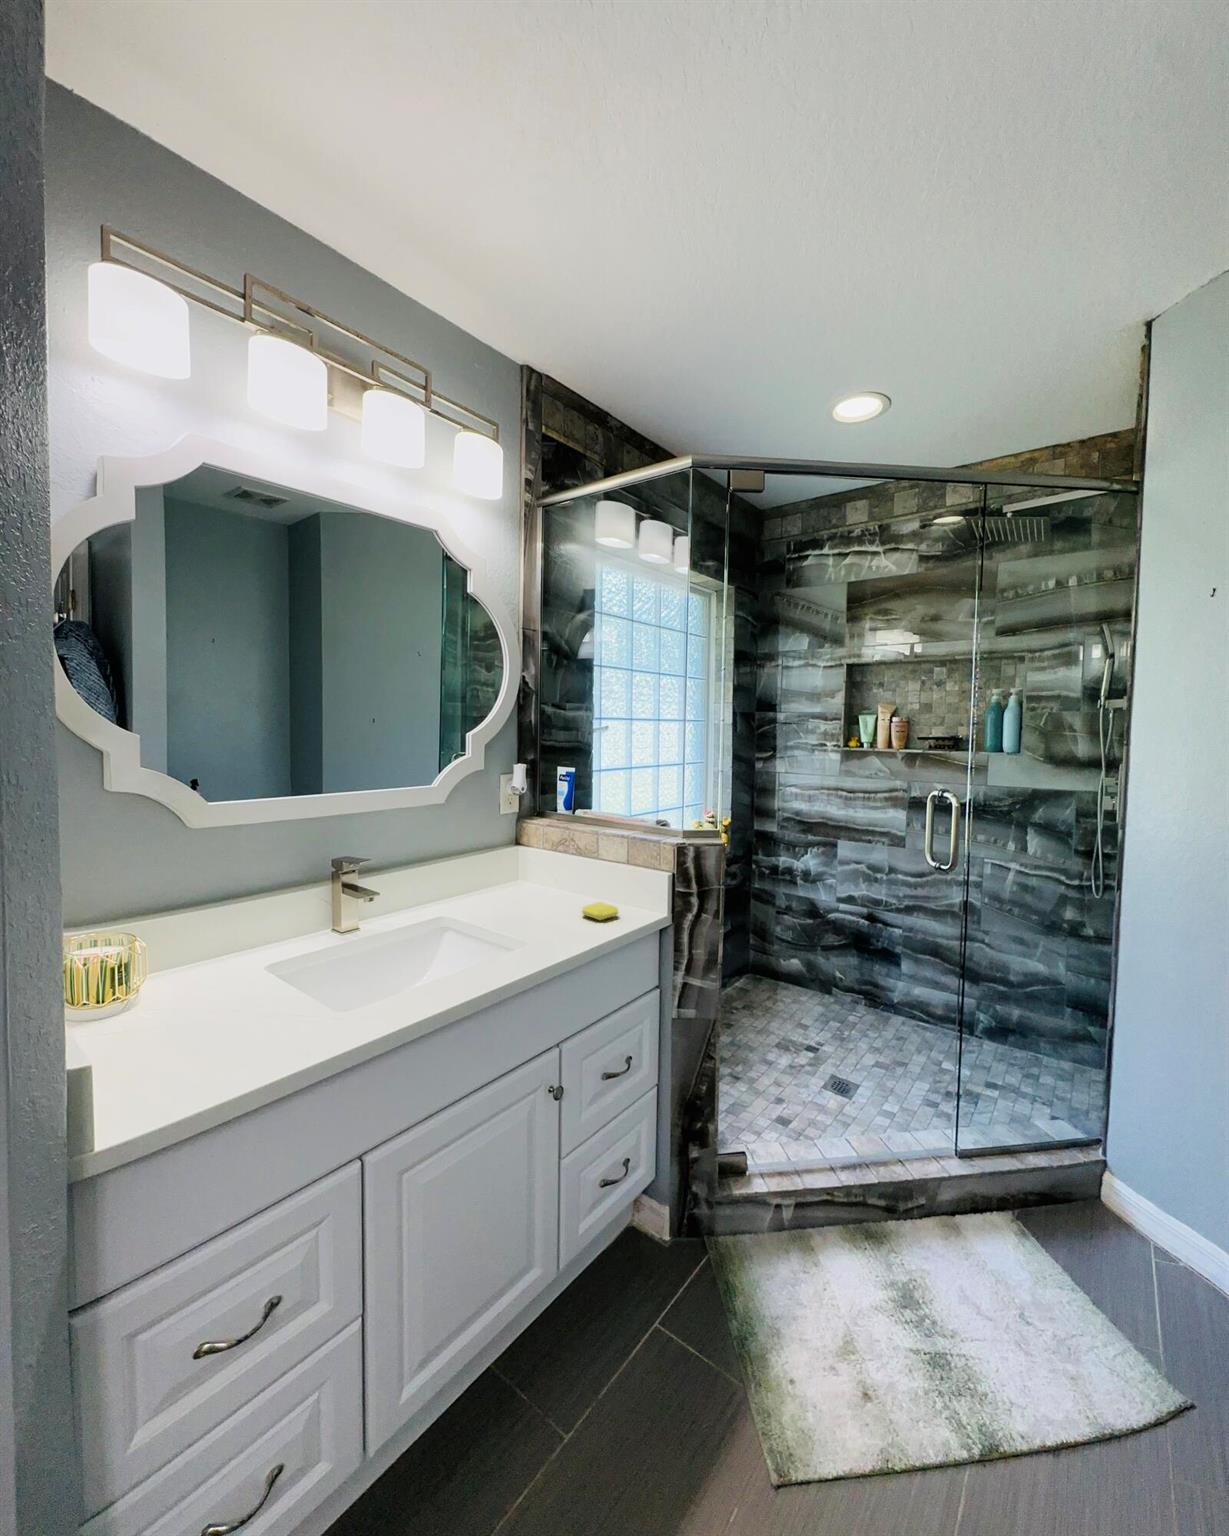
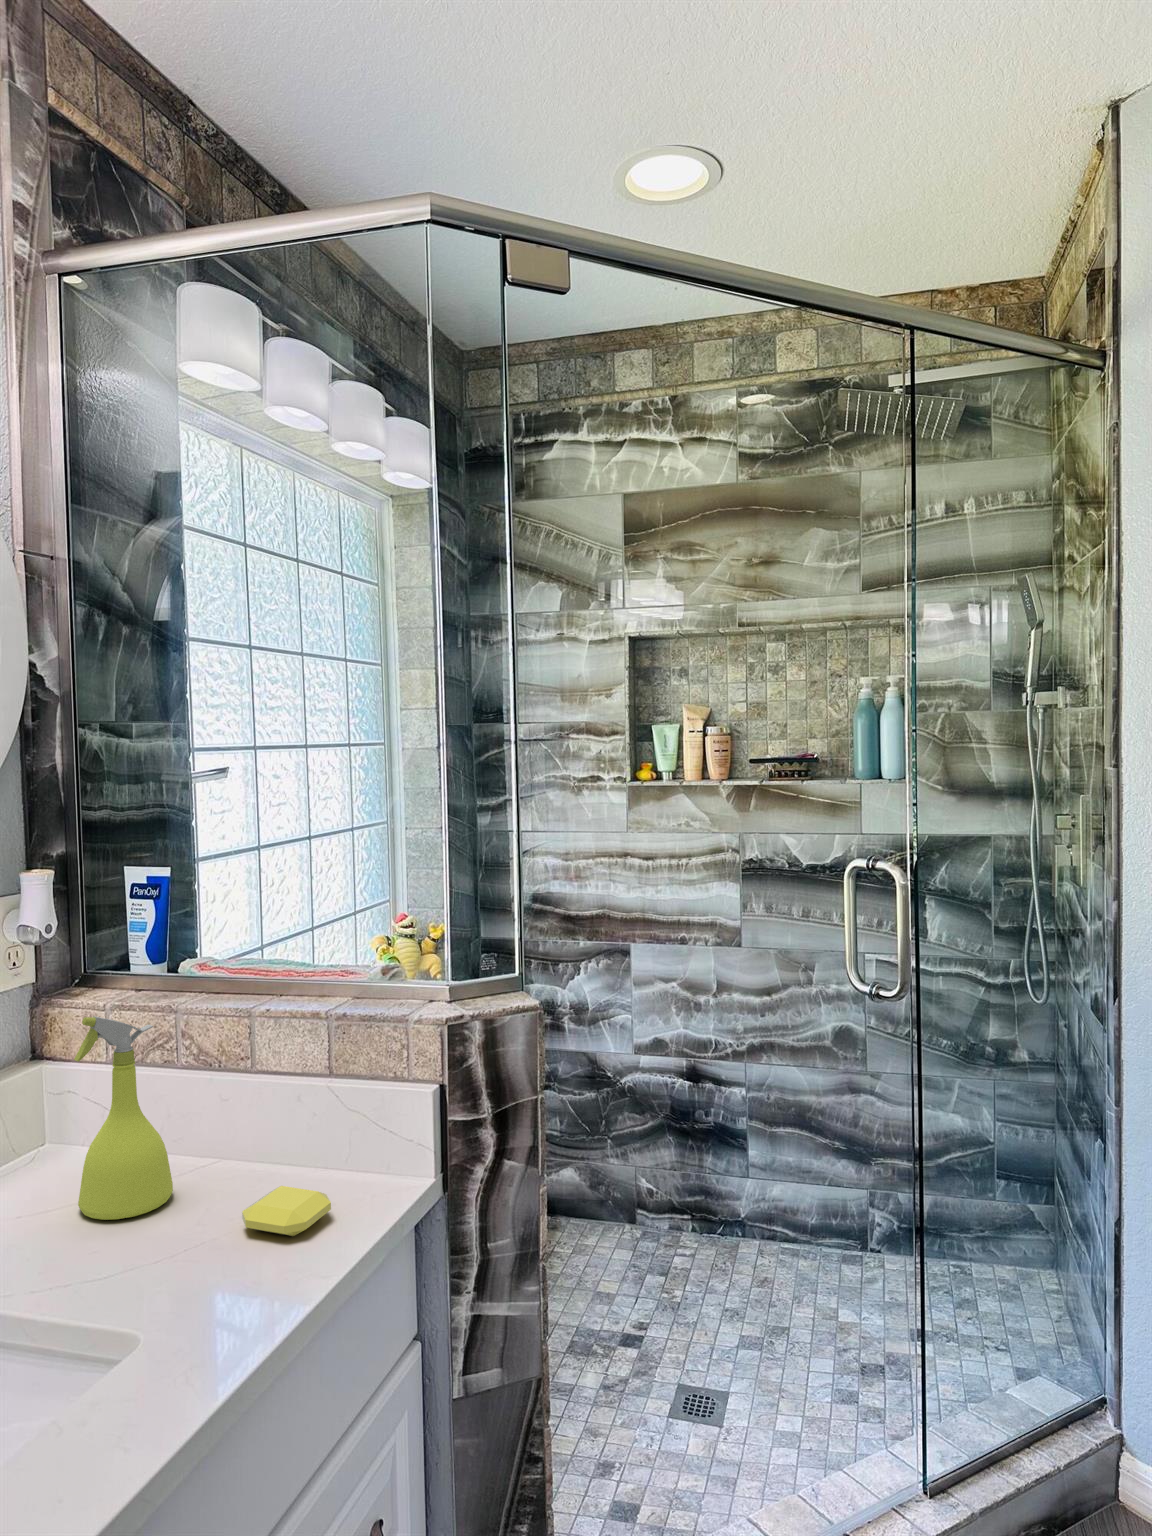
spray bottle: none [526,821,562,905] -> present [74,1016,173,1220]

